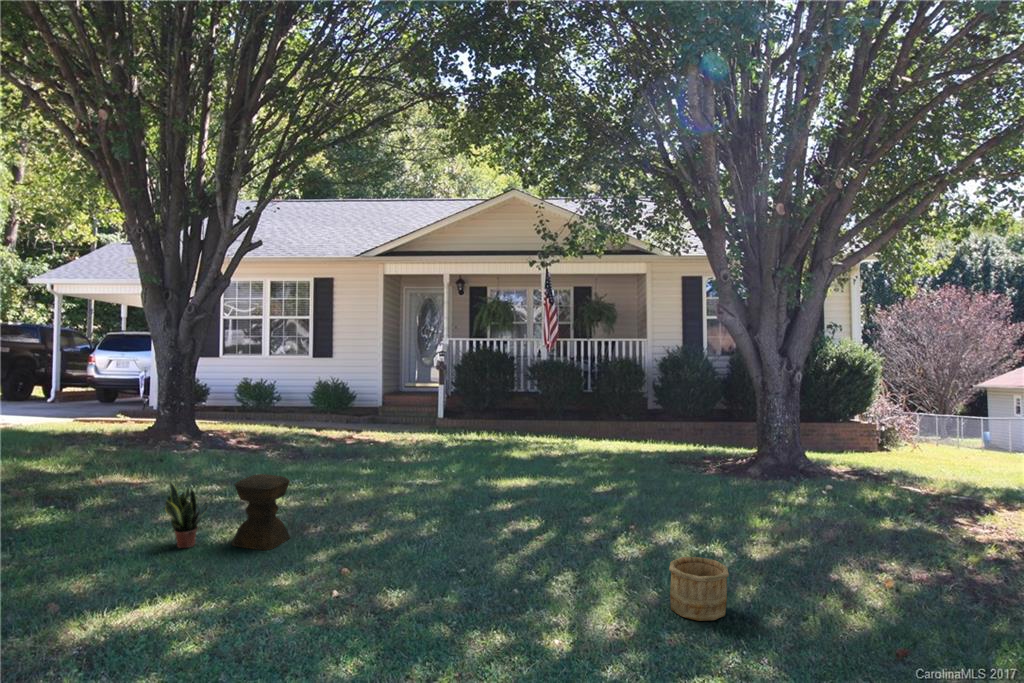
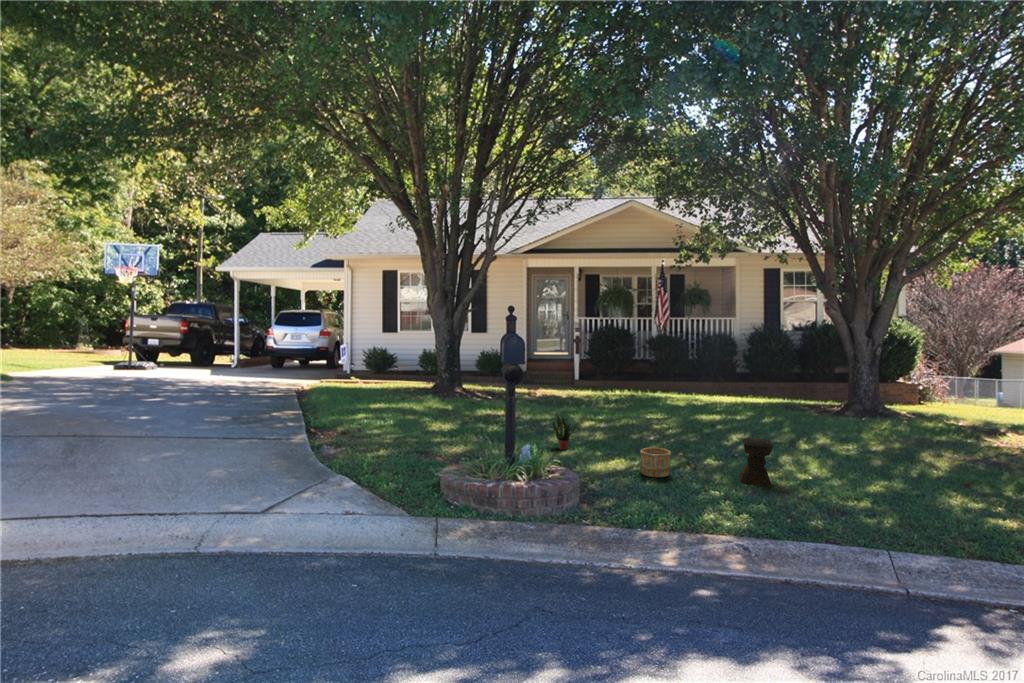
stool: present [232,474,290,550] -> present [739,438,773,486]
wooden bucket: present [669,557,729,621] -> present [640,447,671,477]

